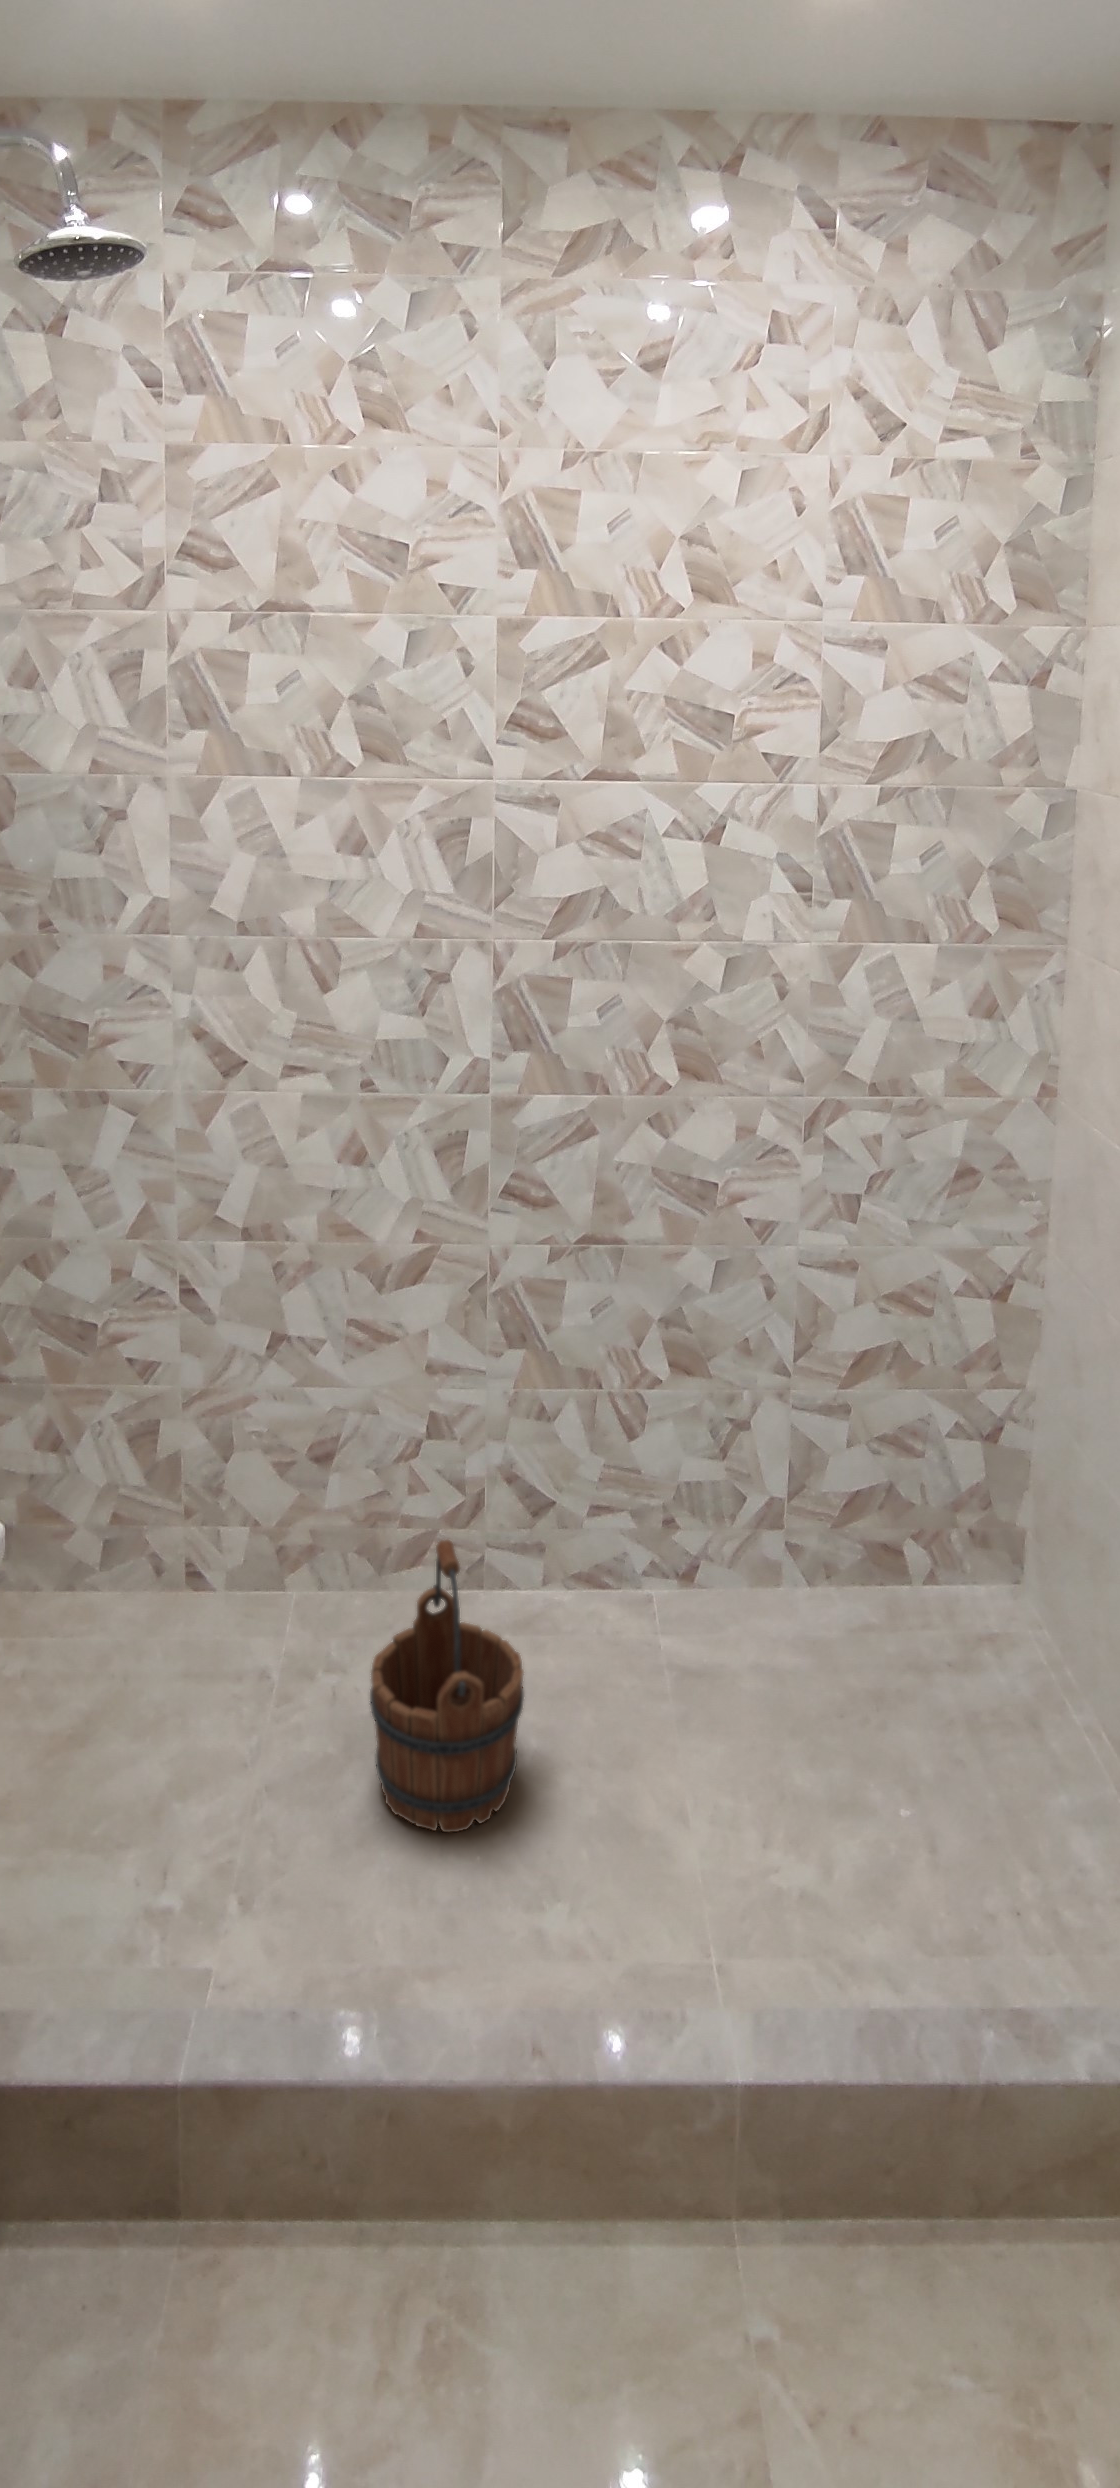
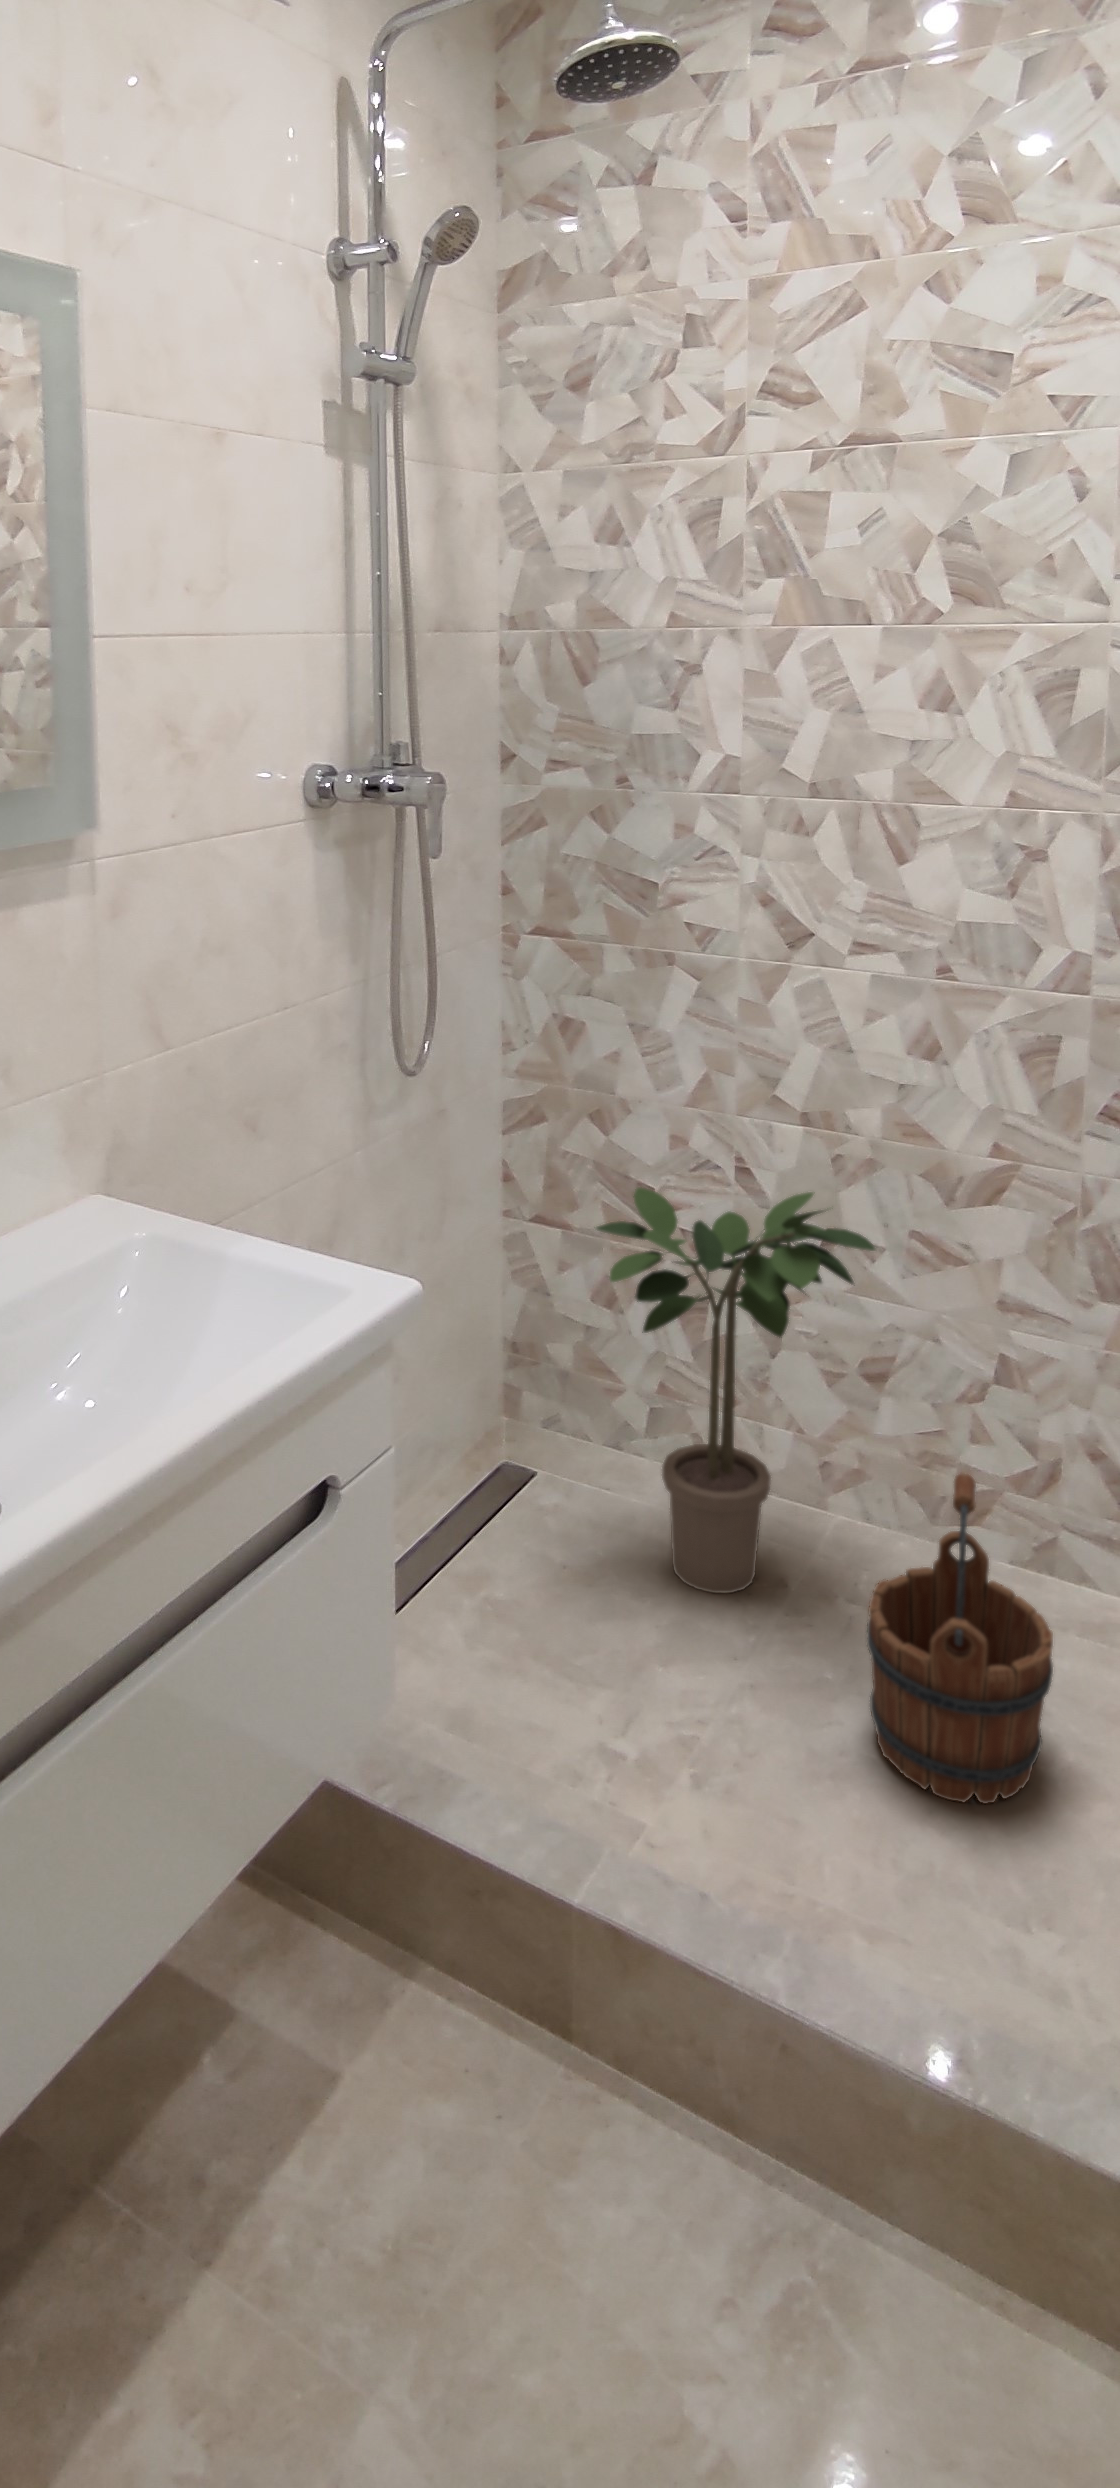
potted plant: none [60,1305,339,1714] -> present [596,1187,875,1593]

